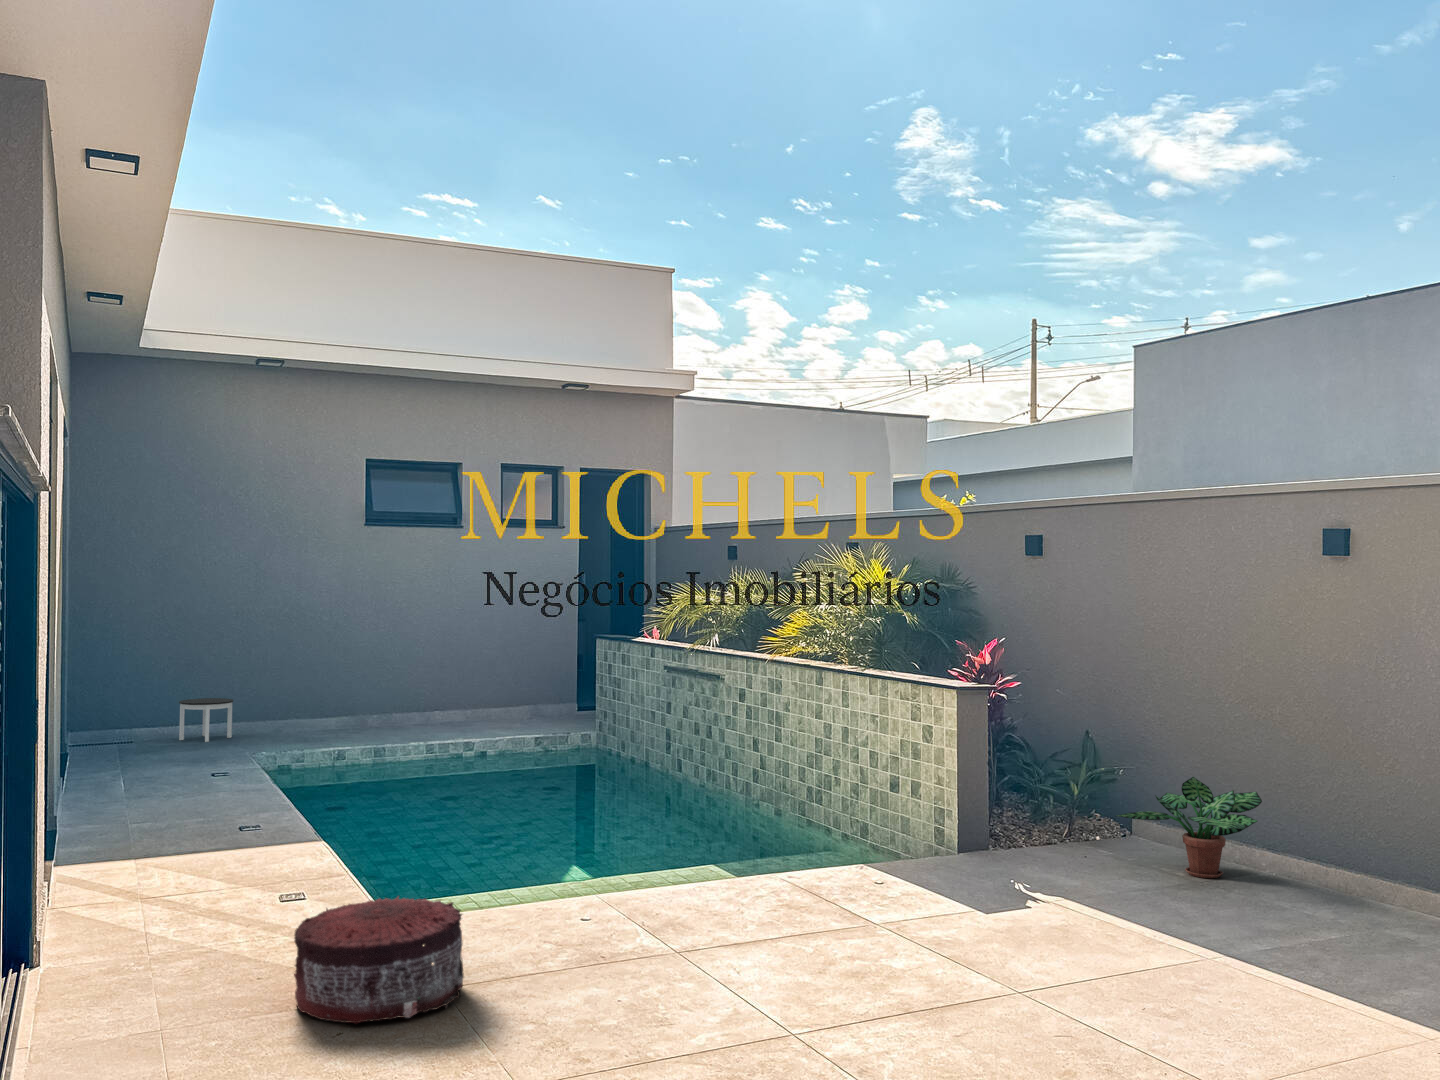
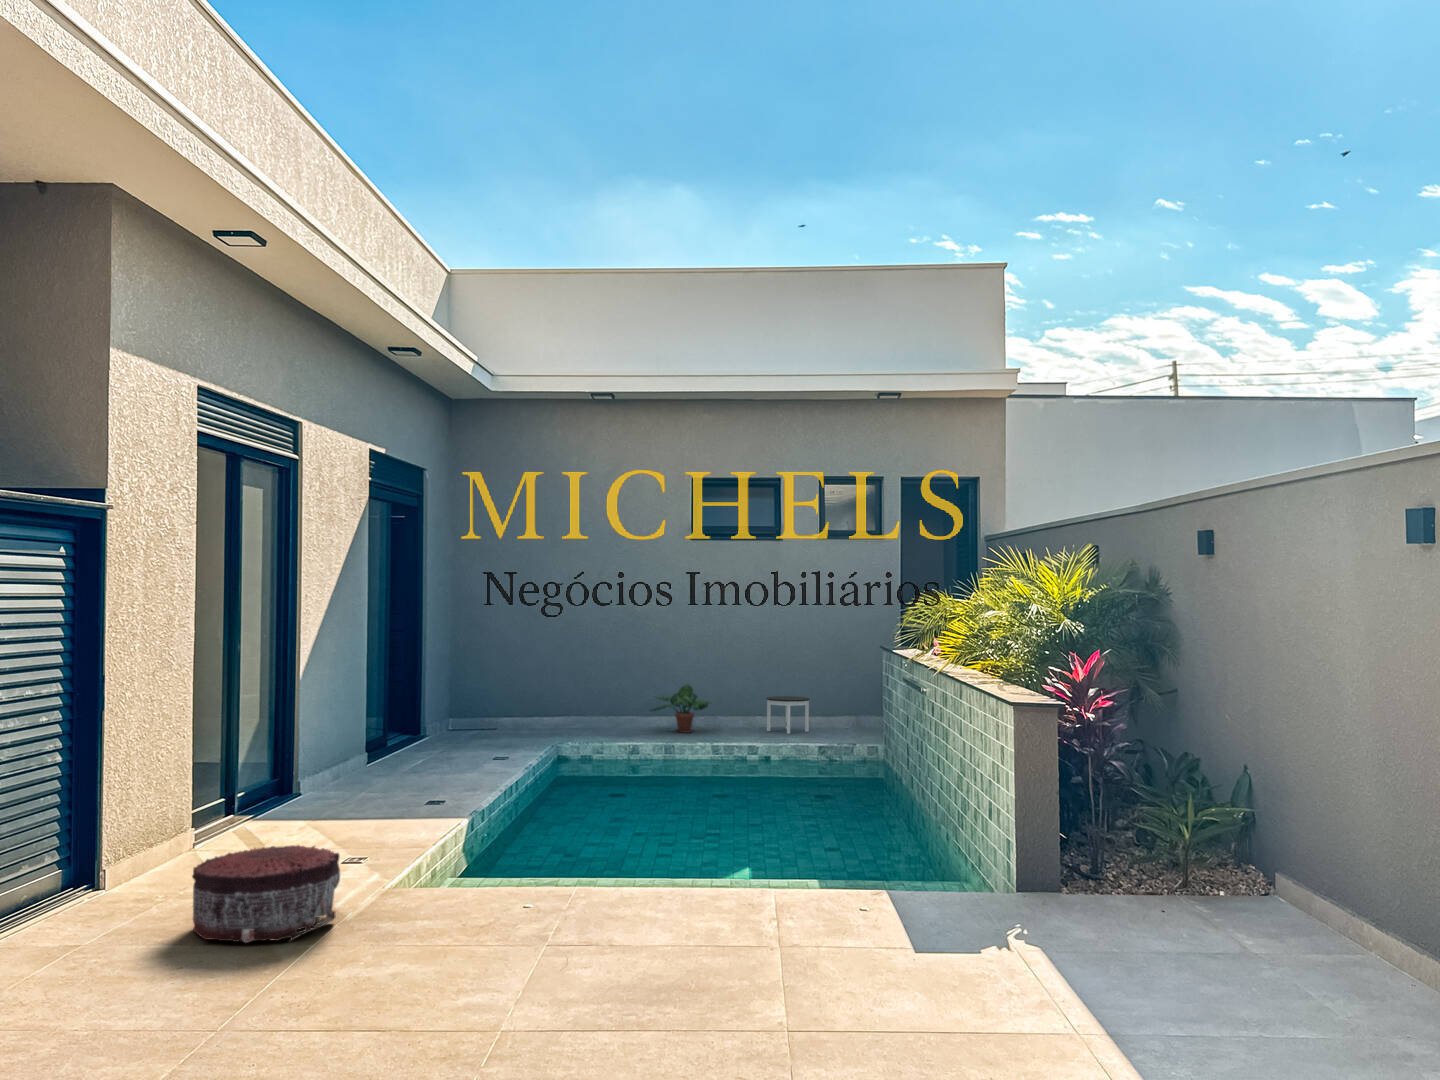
round table: present [179,698,233,742] -> present [766,696,810,734]
potted plant: present [1117,777,1262,878] -> present [650,684,709,733]

